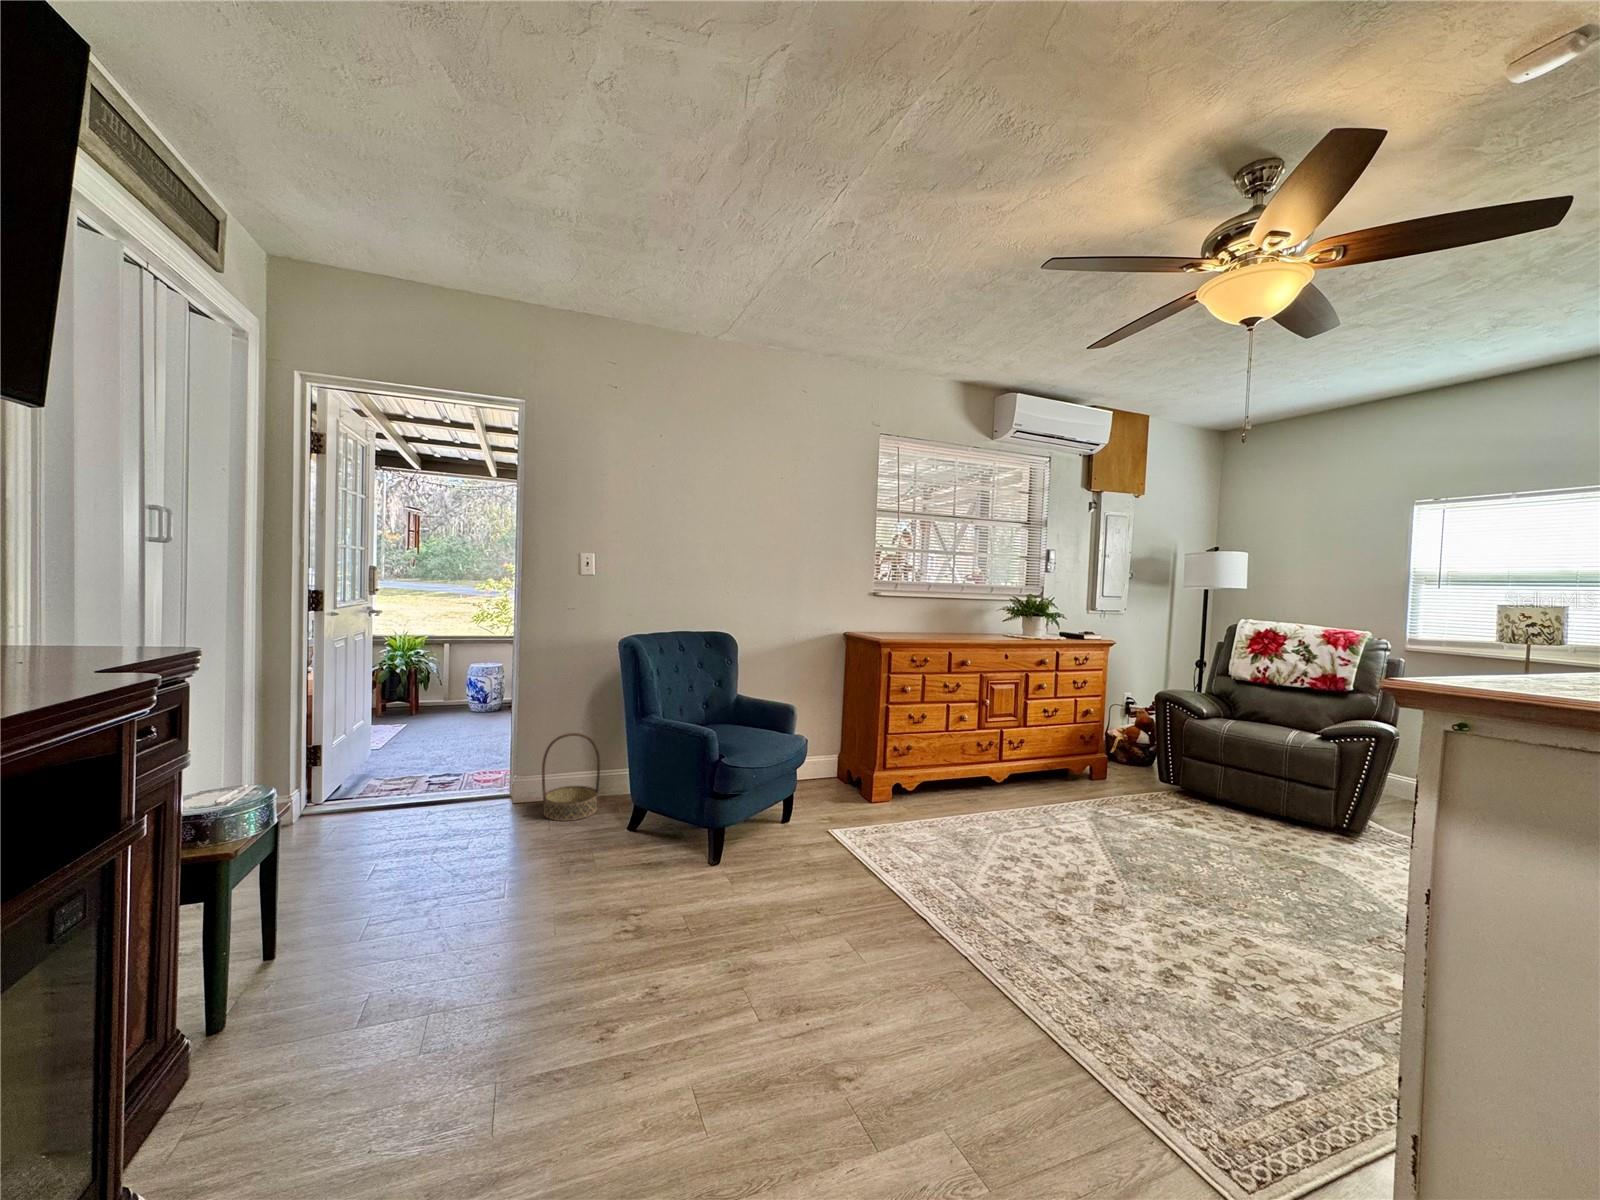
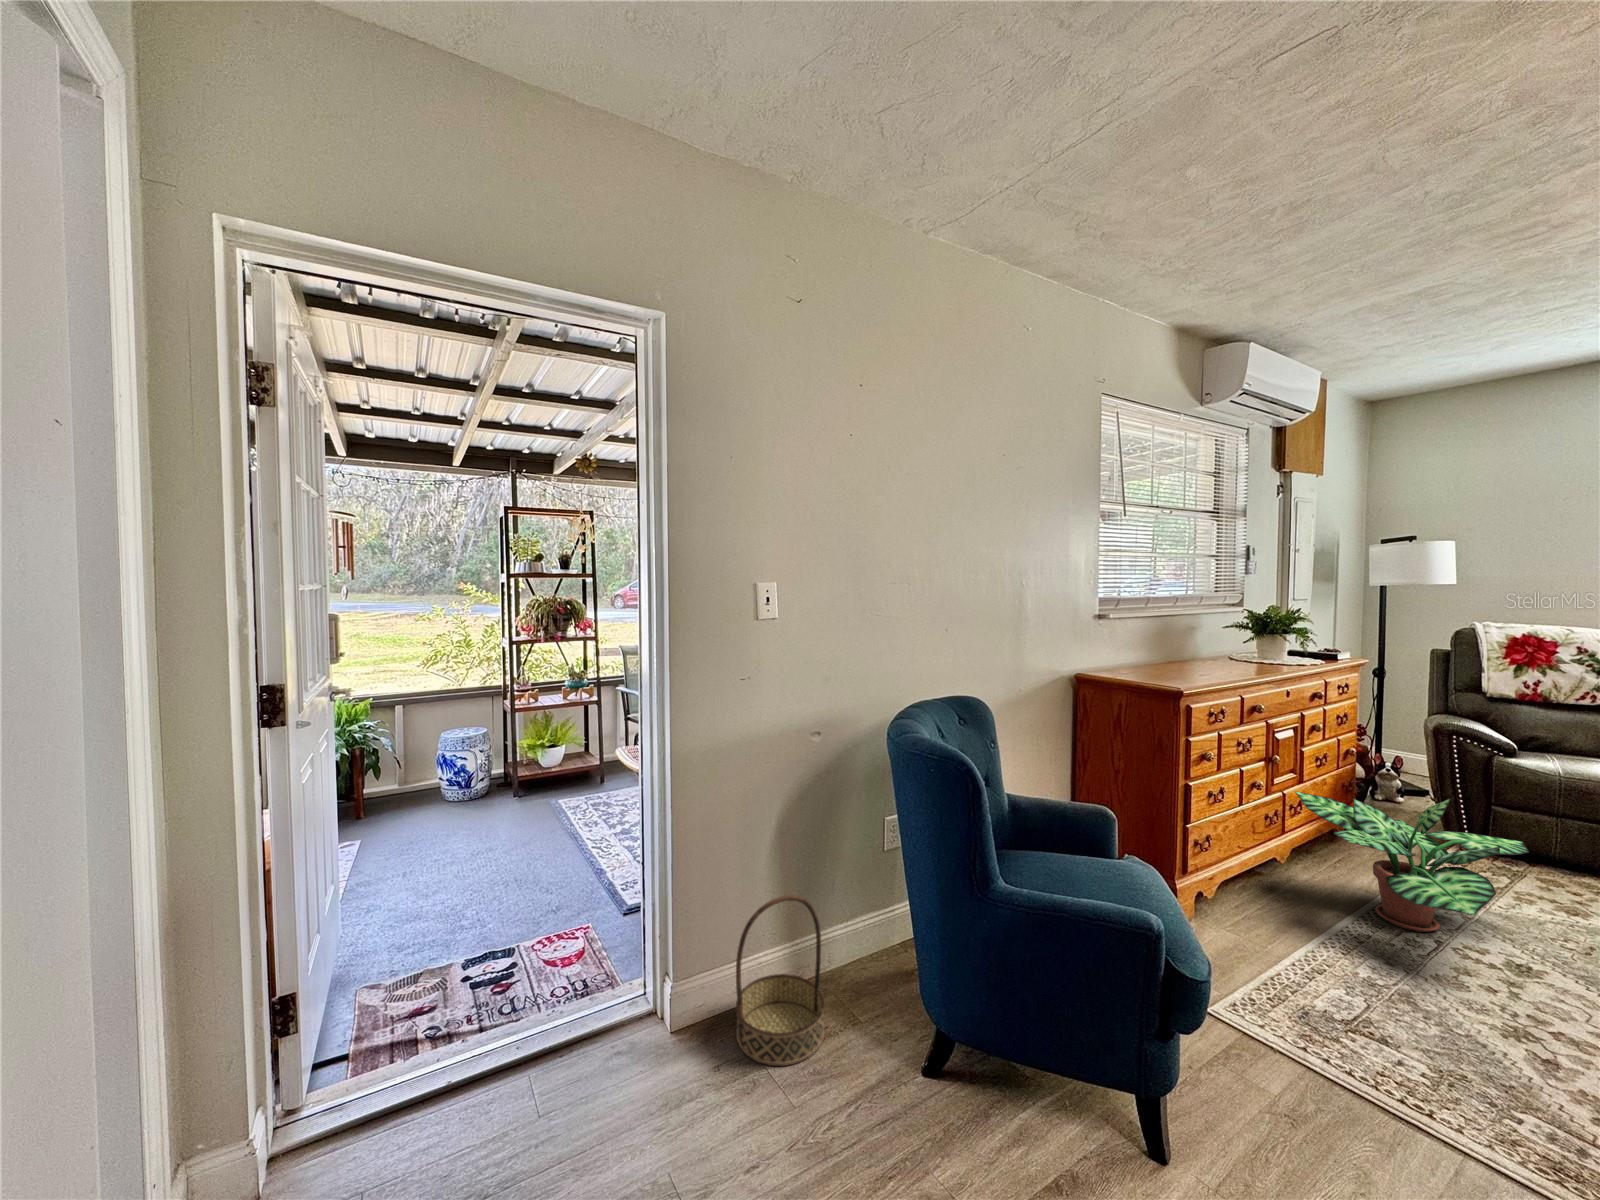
potted plant: none [984,729,1129,824] -> present [1295,791,1529,932]

